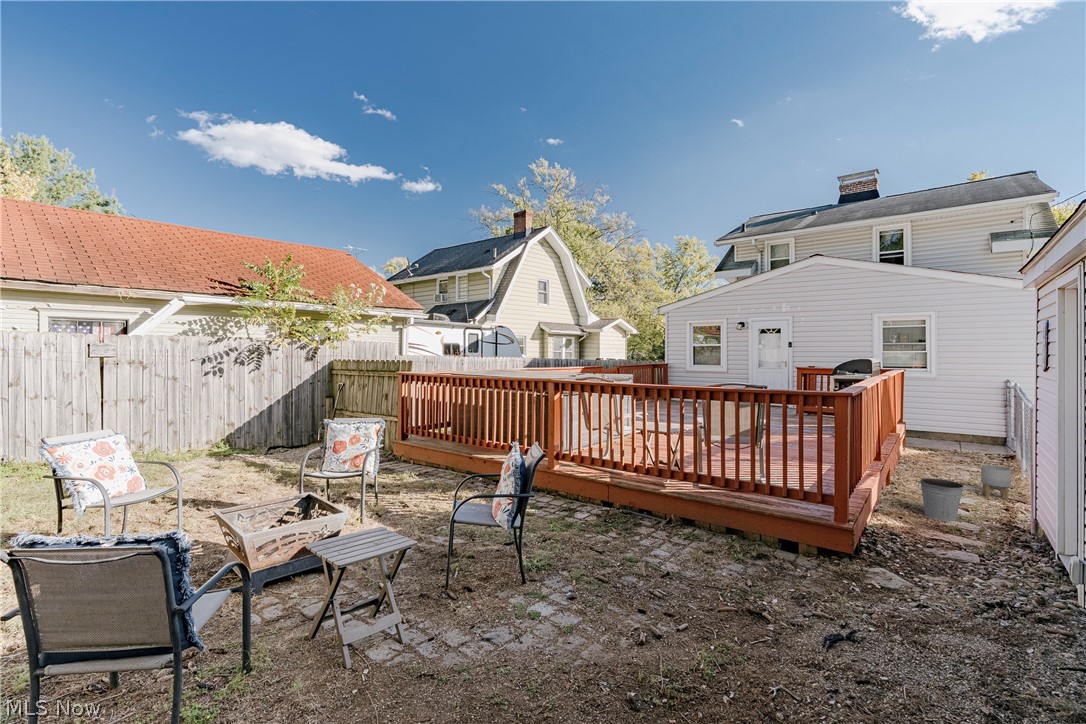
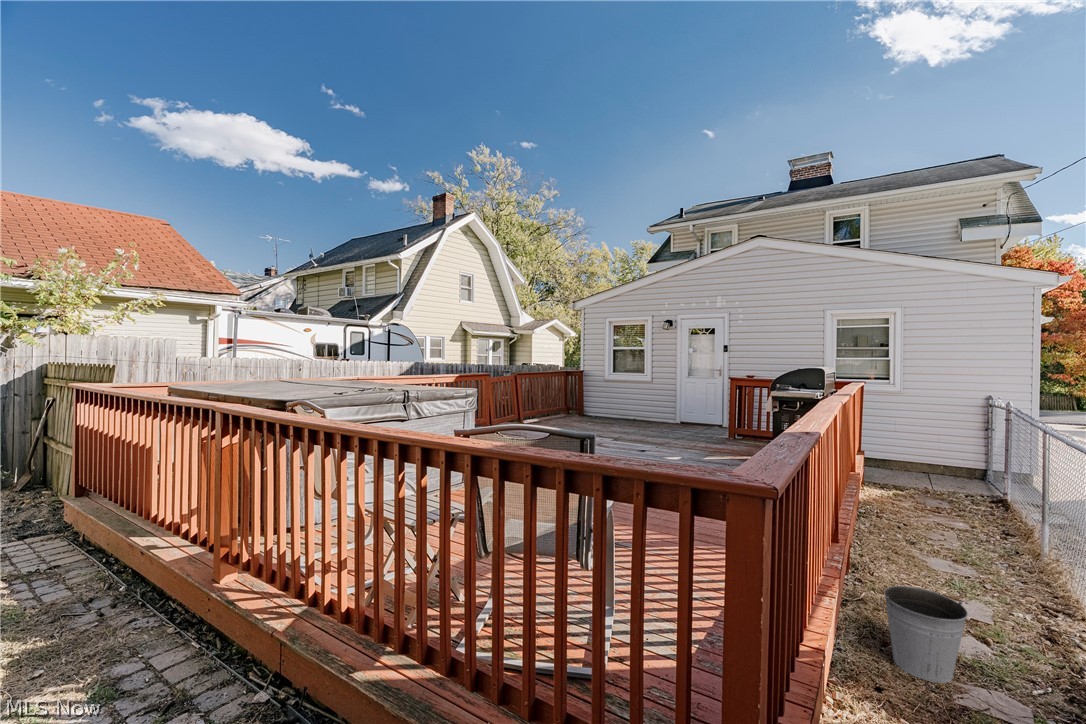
planter: present [981,465,1011,501] -> none [981,540,1031,606]

